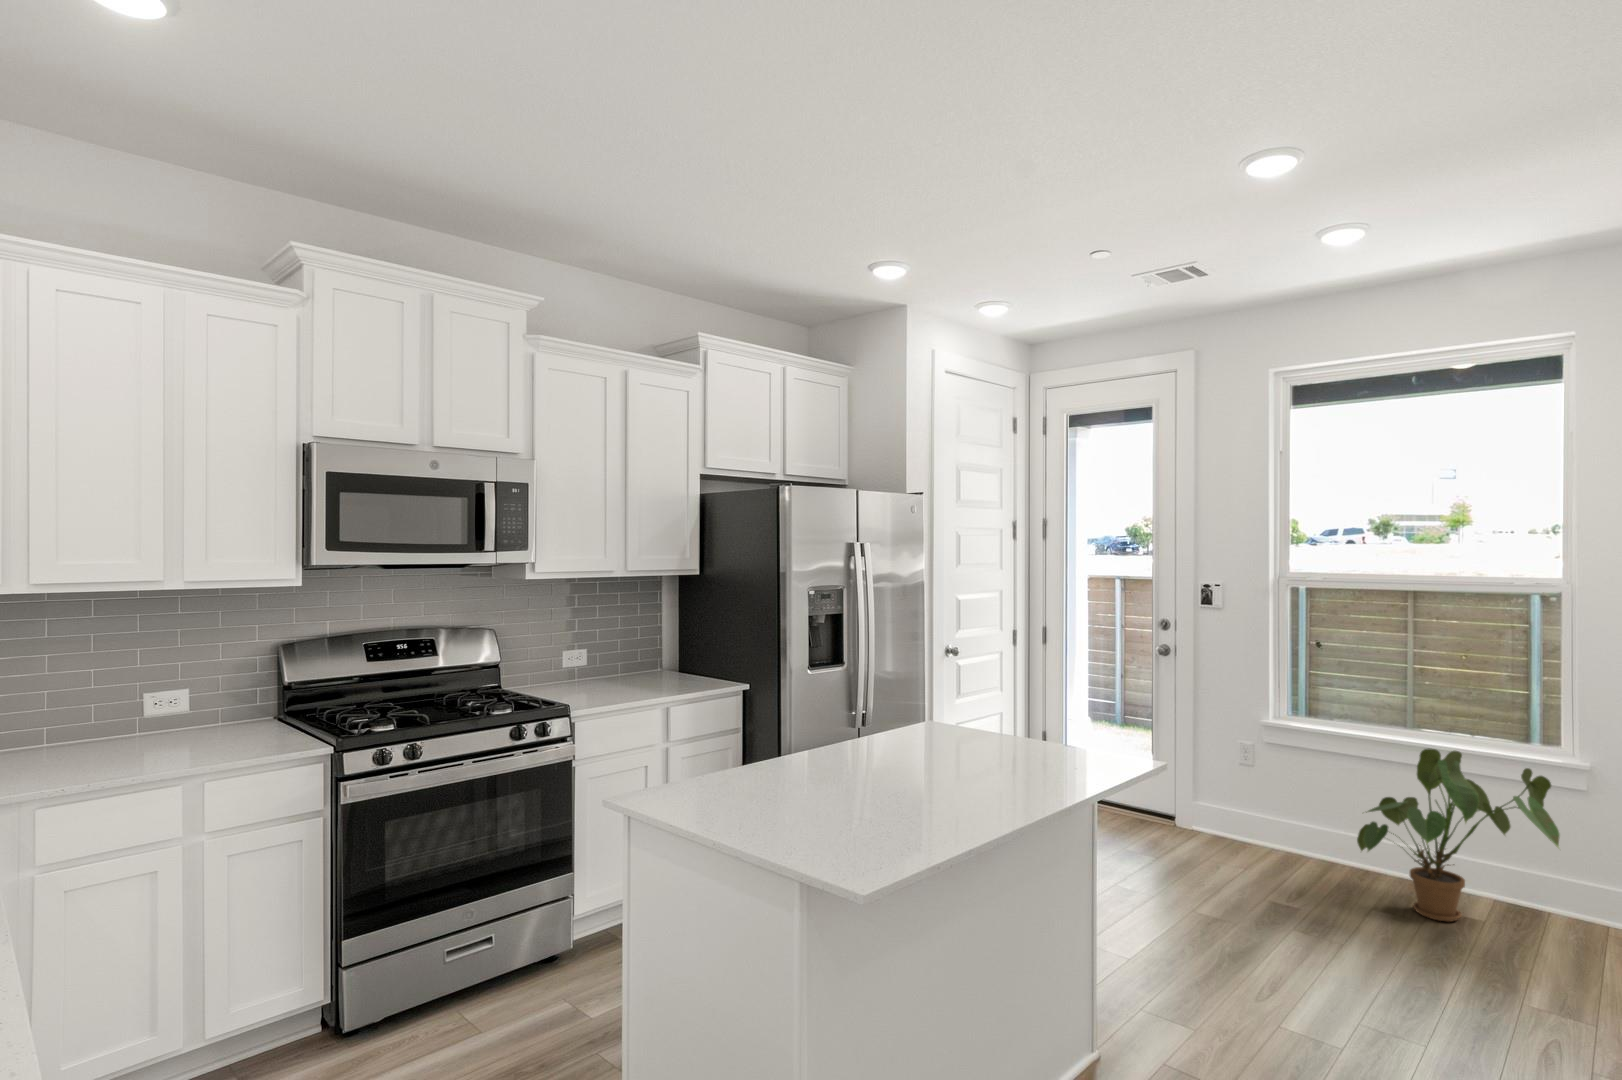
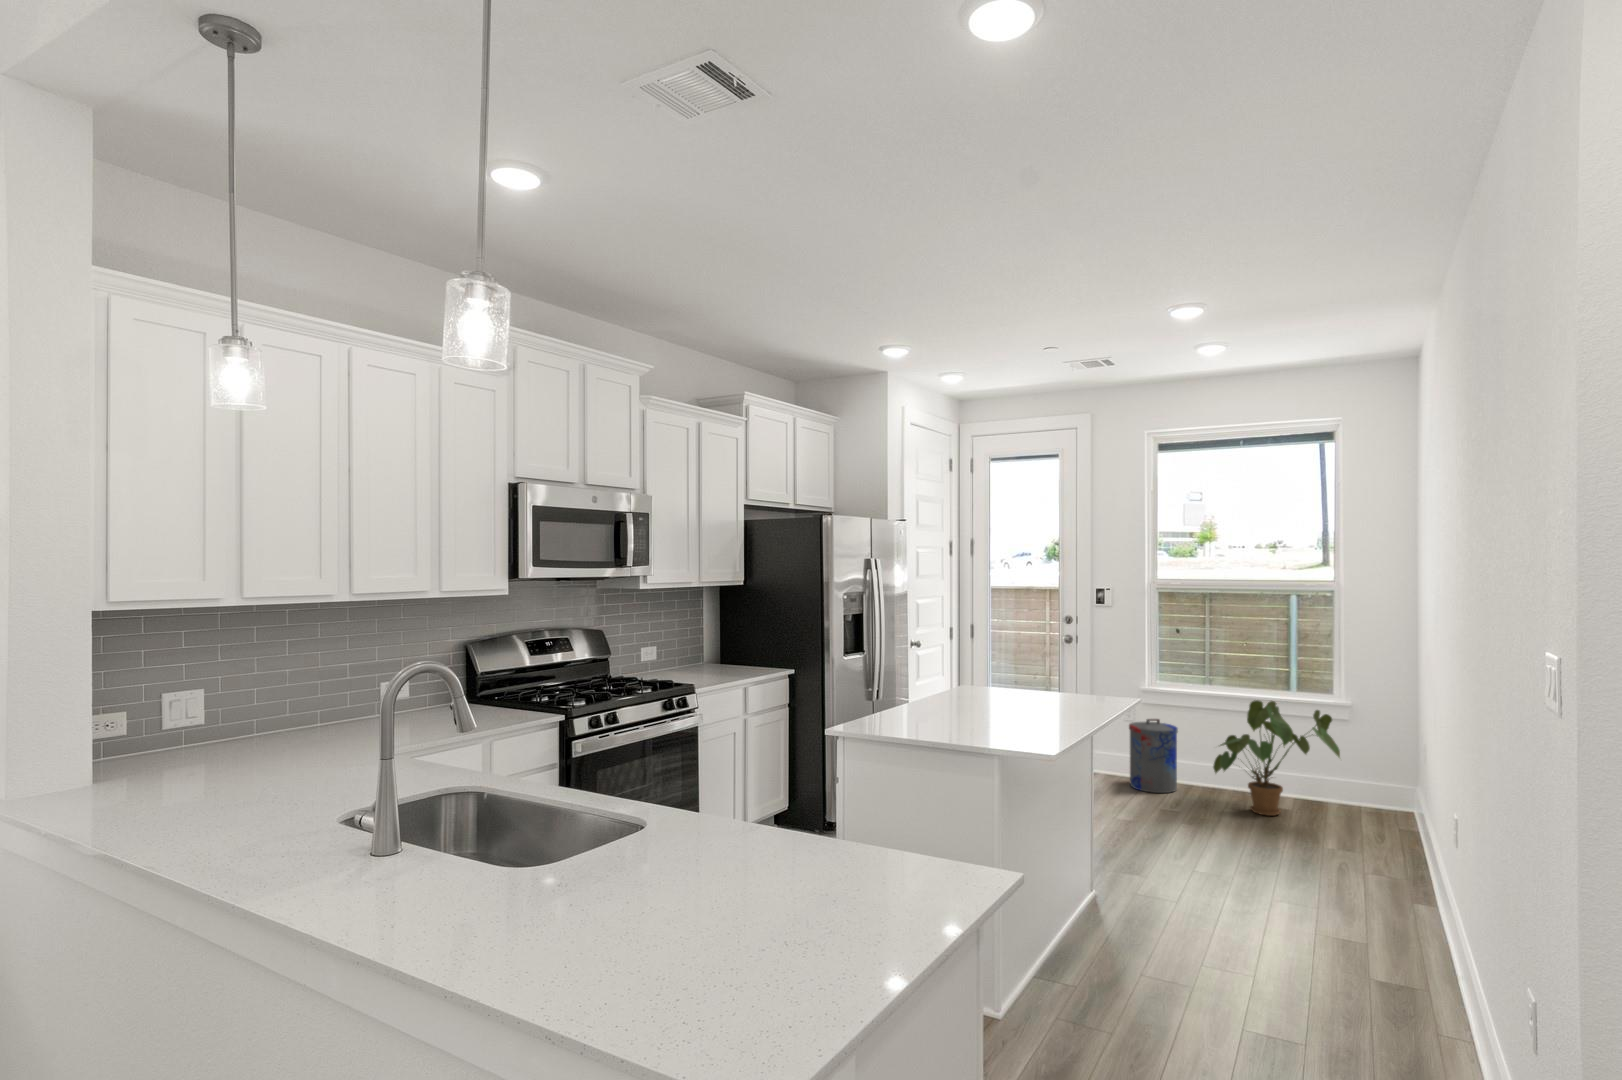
trash can: none [1240,765,1312,870] -> present [1129,719,1178,793]

